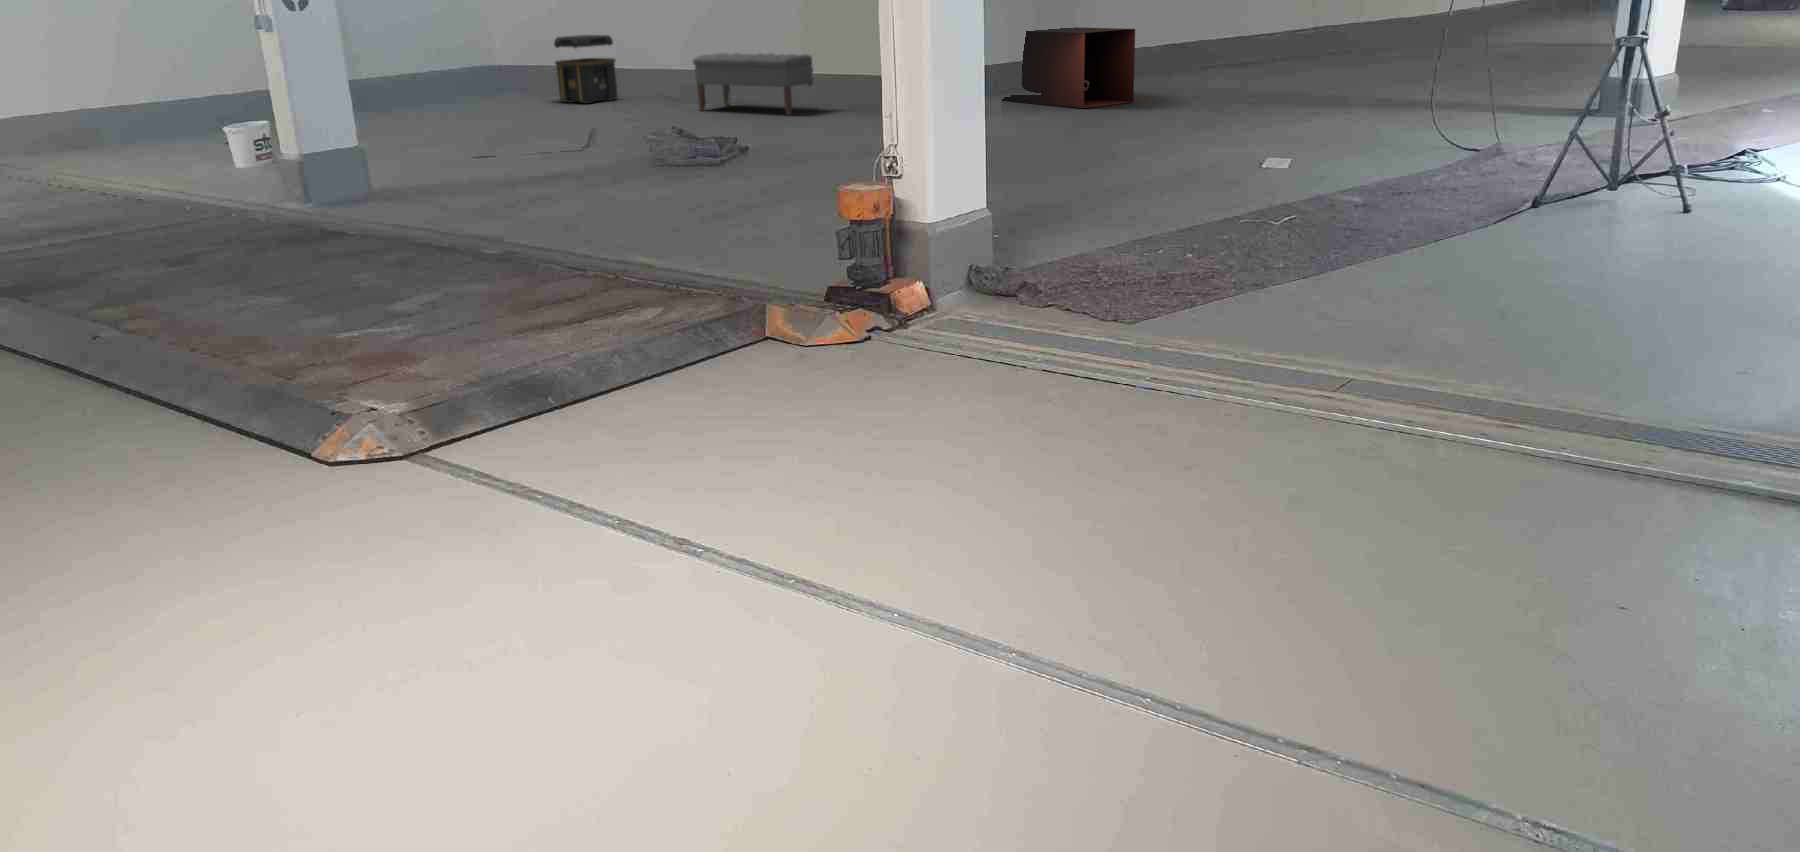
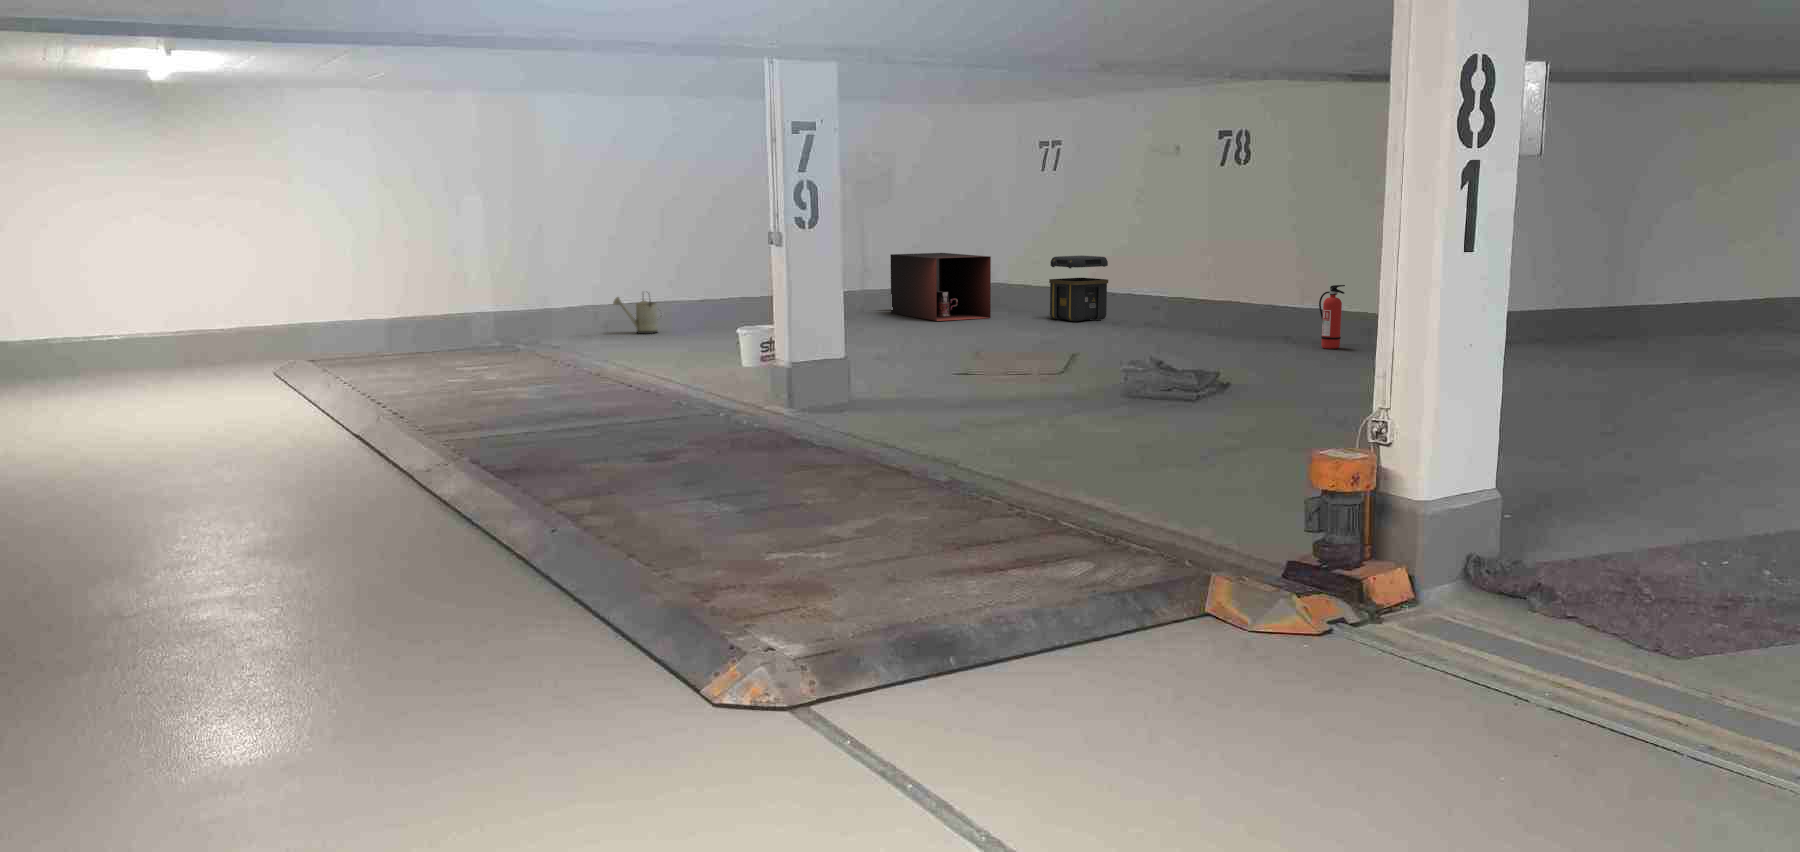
storage cabinet: present [1002,27,1135,108] -> present [890,253,991,321]
fire extinguisher: none [821,52,843,114] -> present [1319,285,1345,349]
bench: present [693,53,816,115] -> none [1184,280,1316,347]
watering can: none [53,95,117,144] -> present [613,293,658,334]

